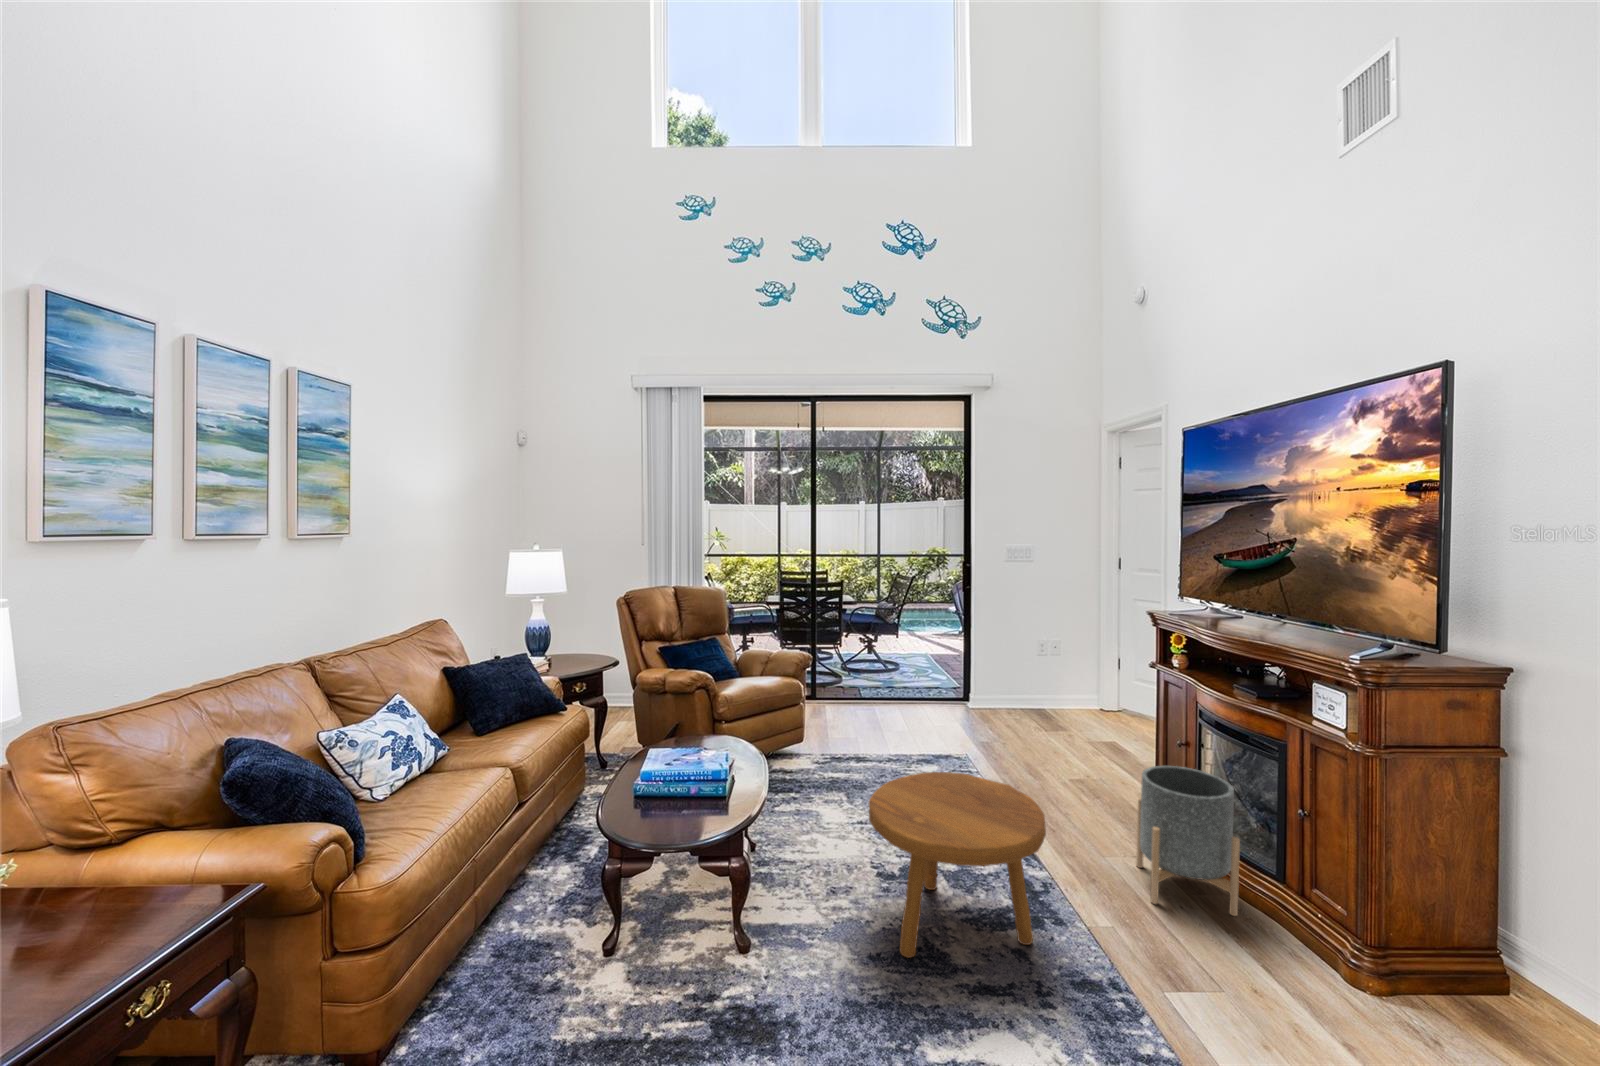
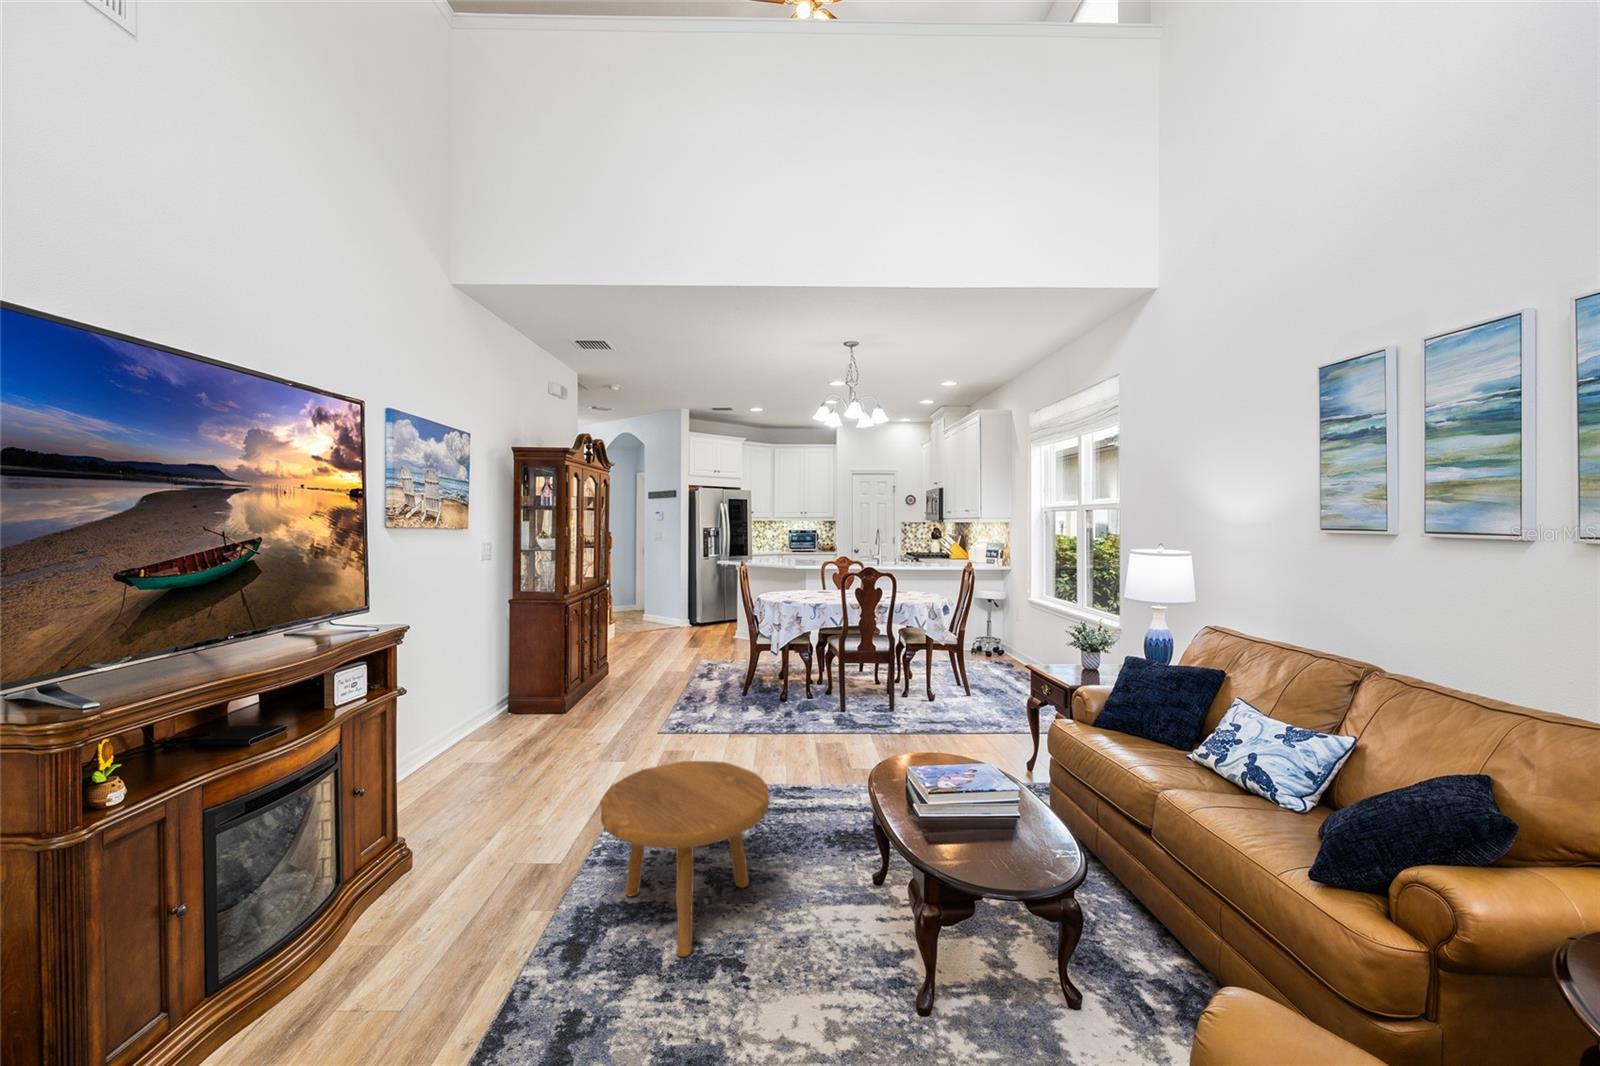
planter: present [1136,766,1240,916] -> none [316,801,458,987]

